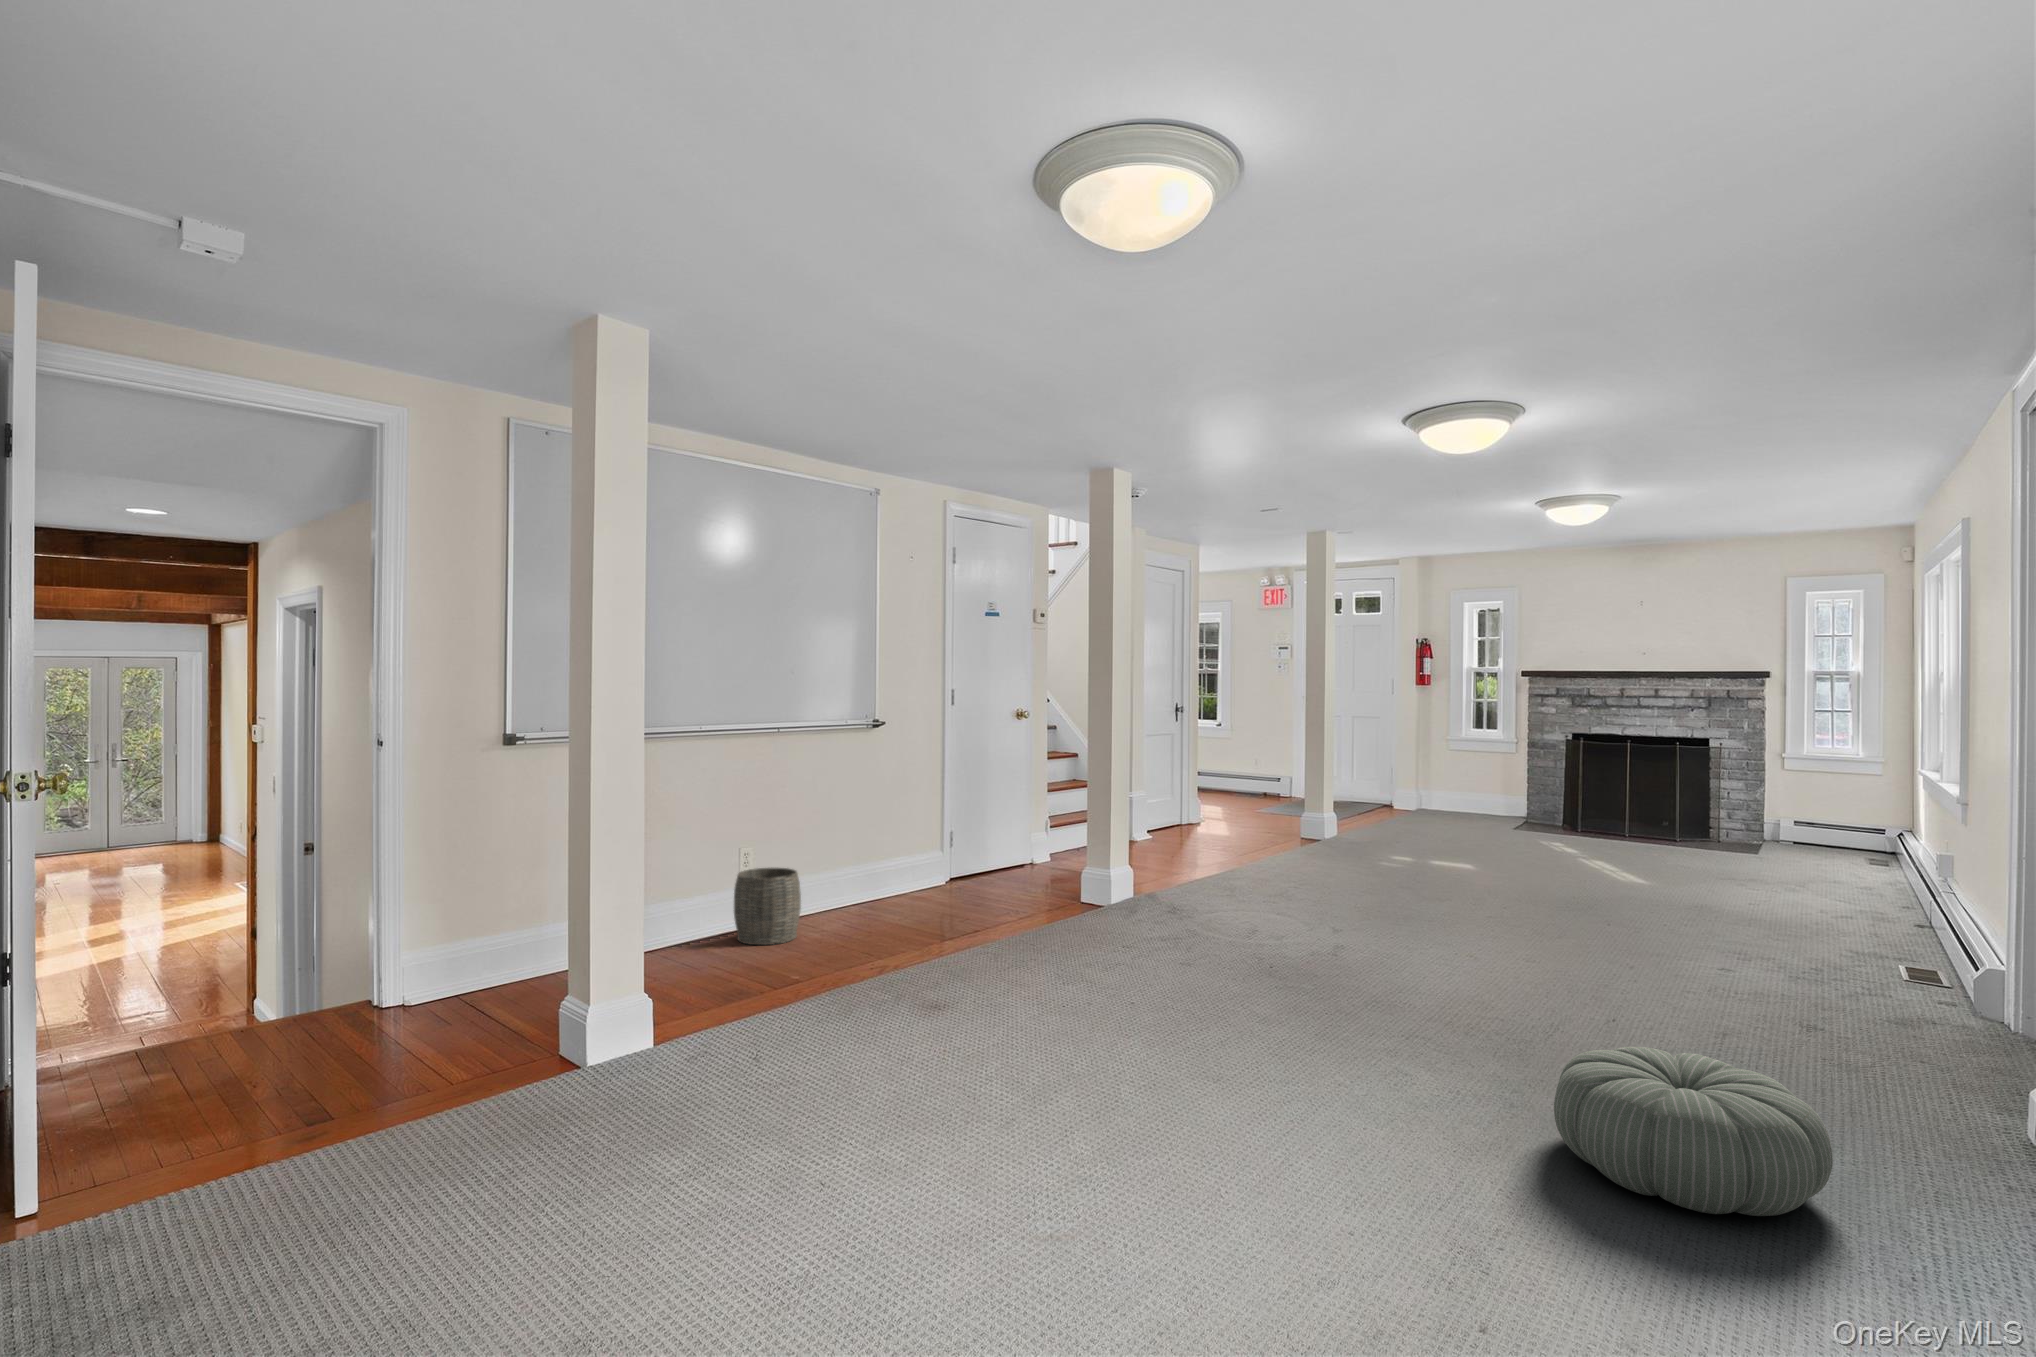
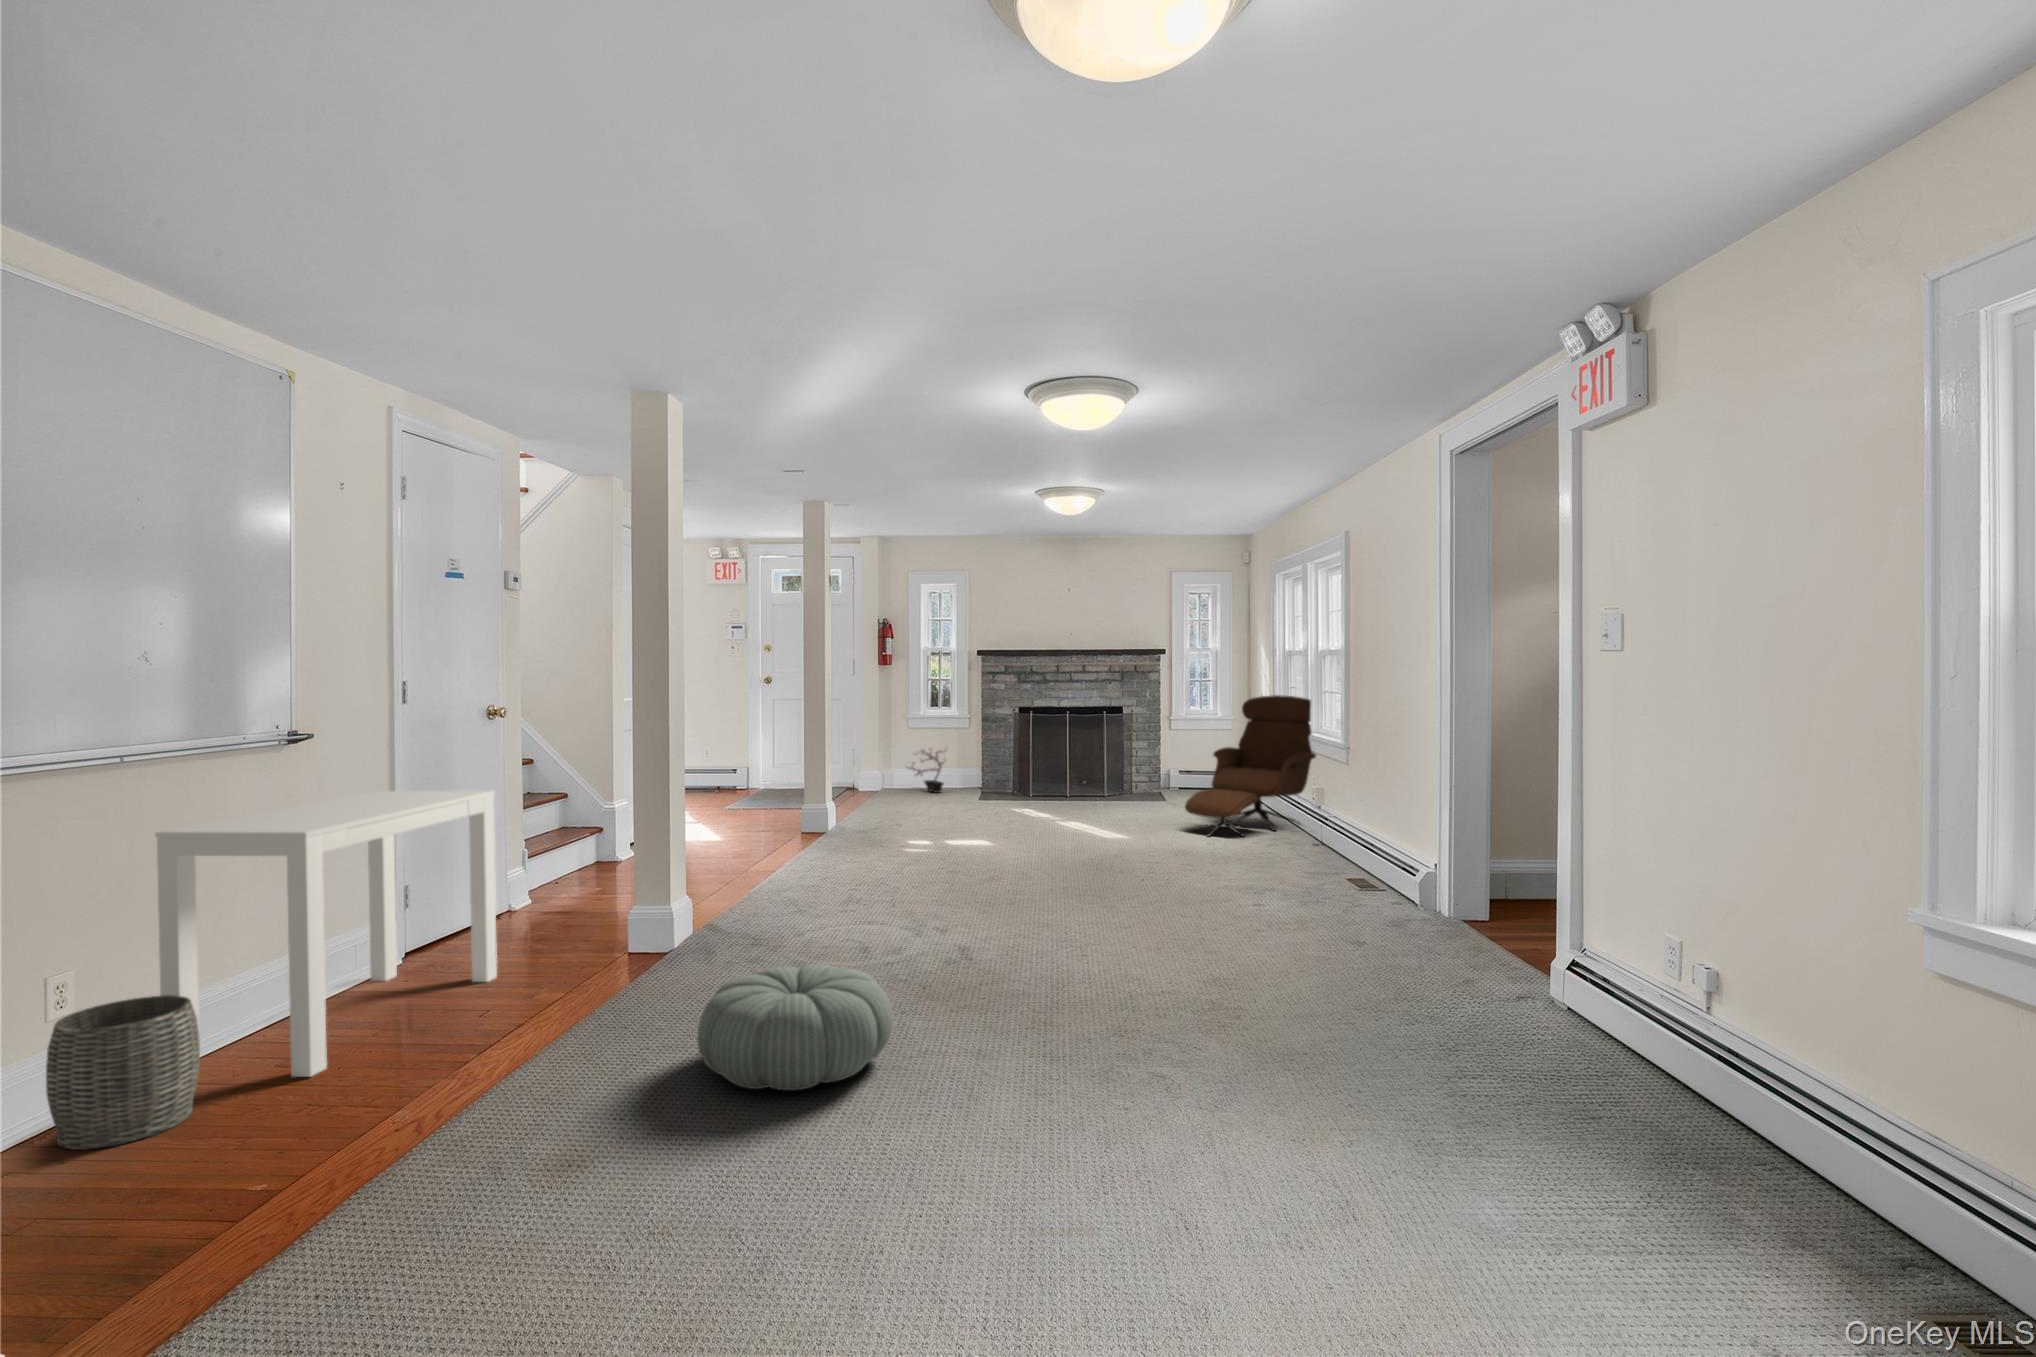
lounge chair: none [1732,732,1954,900] -> present [1185,695,1316,837]
desk: none [795,763,991,934] -> present [155,791,497,1077]
potted plant: none [1439,768,1492,818] -> present [906,748,946,793]
pouf: present [1554,1047,1833,1216] -> present [697,964,893,1090]

